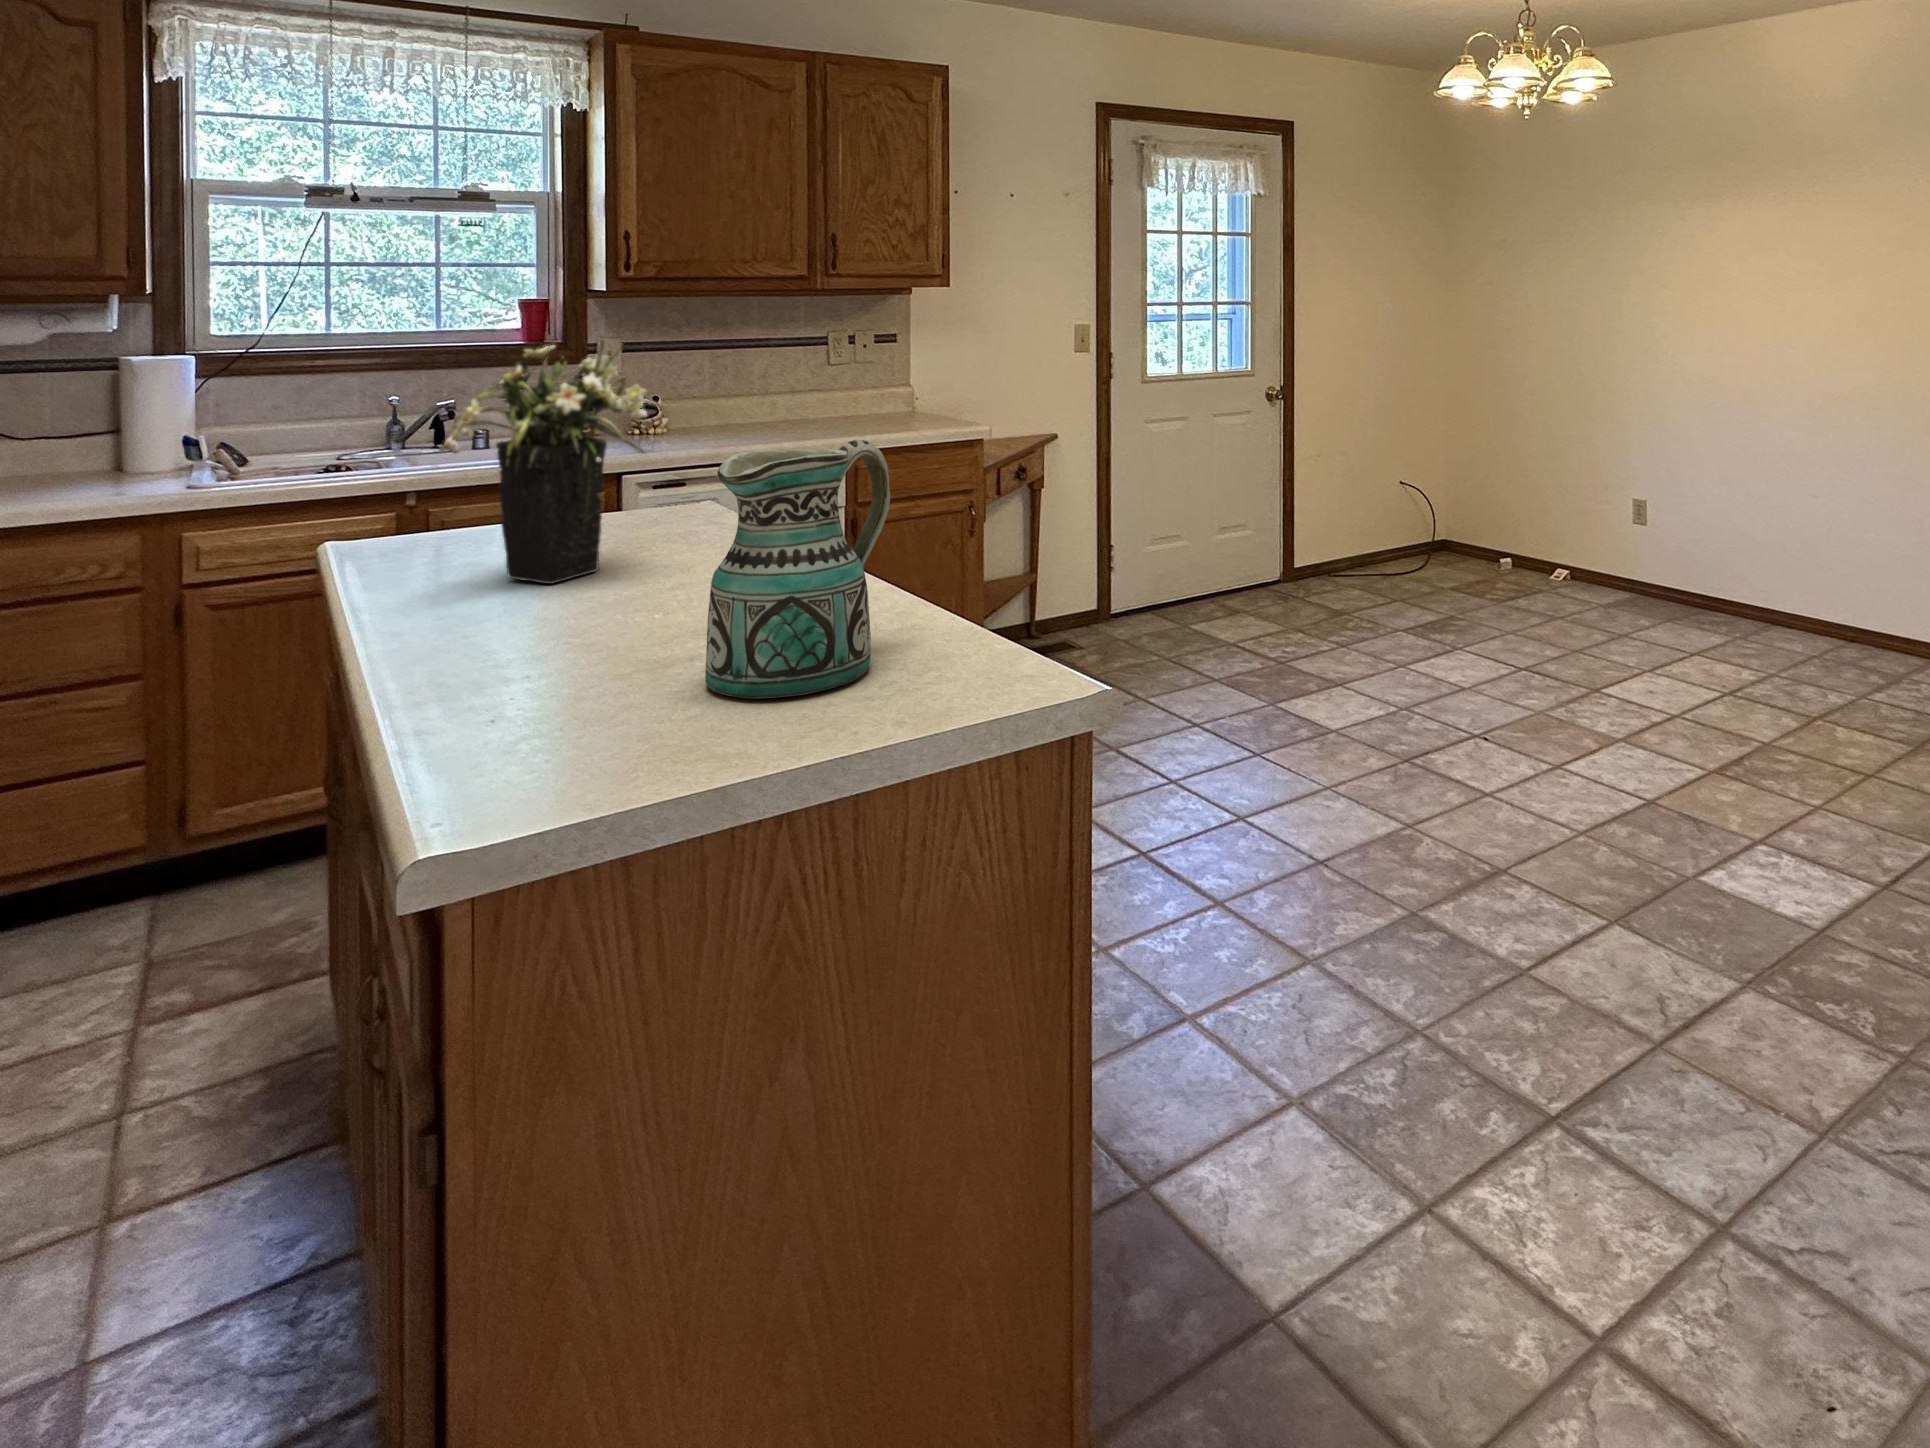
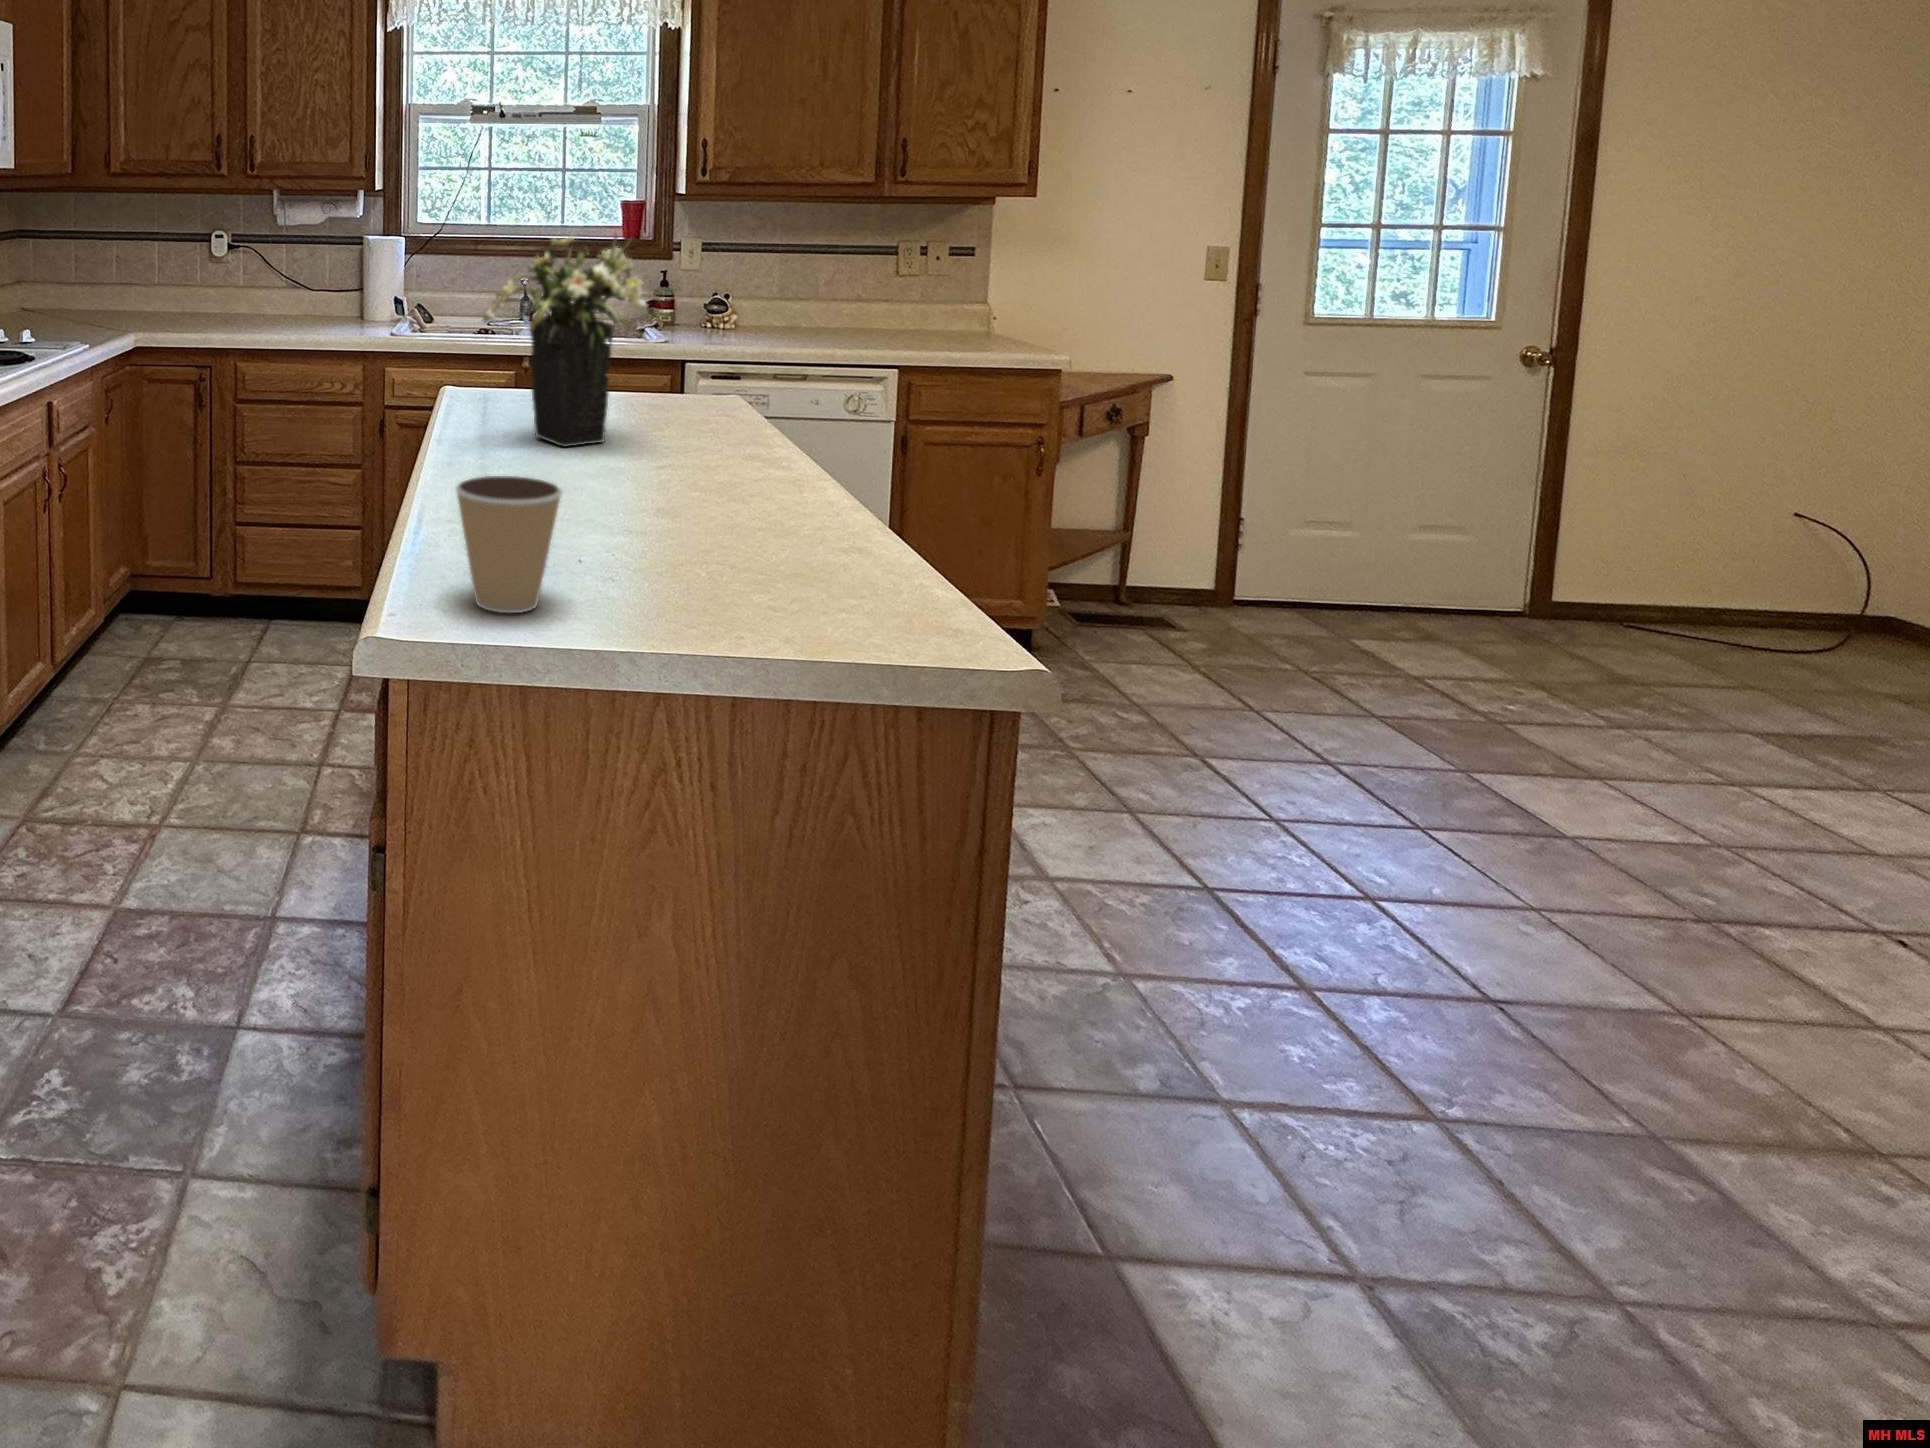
ceramic pitcher: present [705,440,890,698] -> none [630,348,833,600]
coffee cup: none [518,610,651,766] -> present [456,476,562,613]

